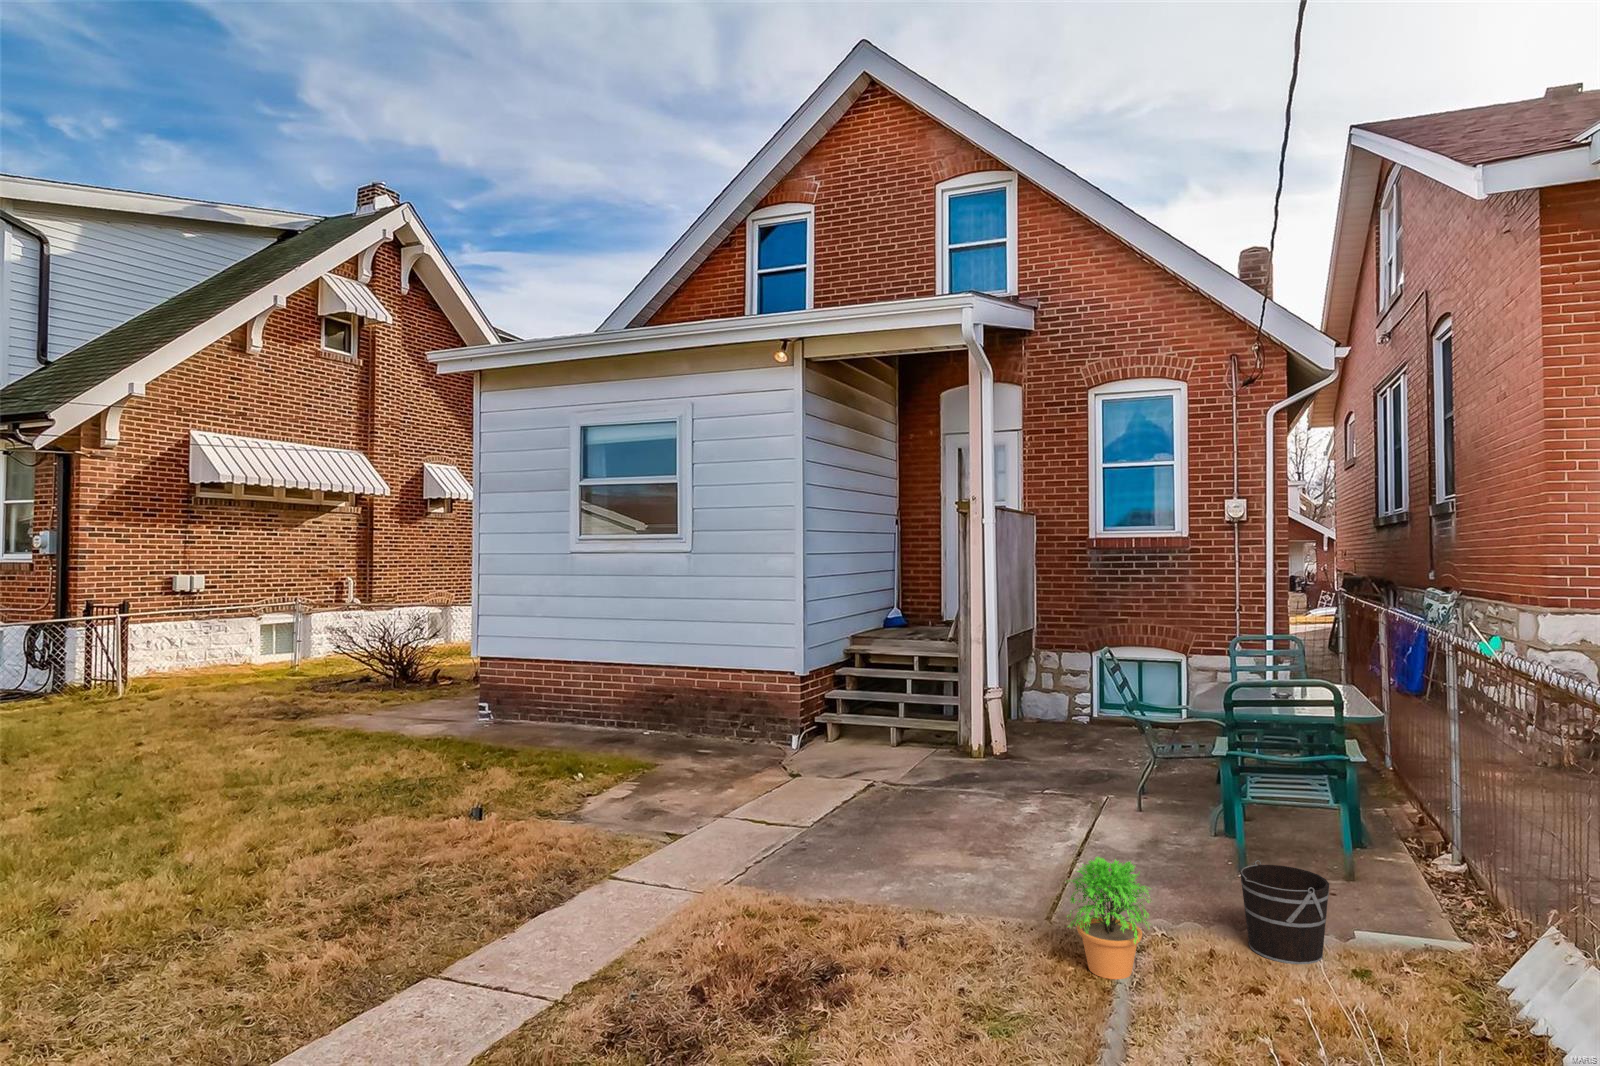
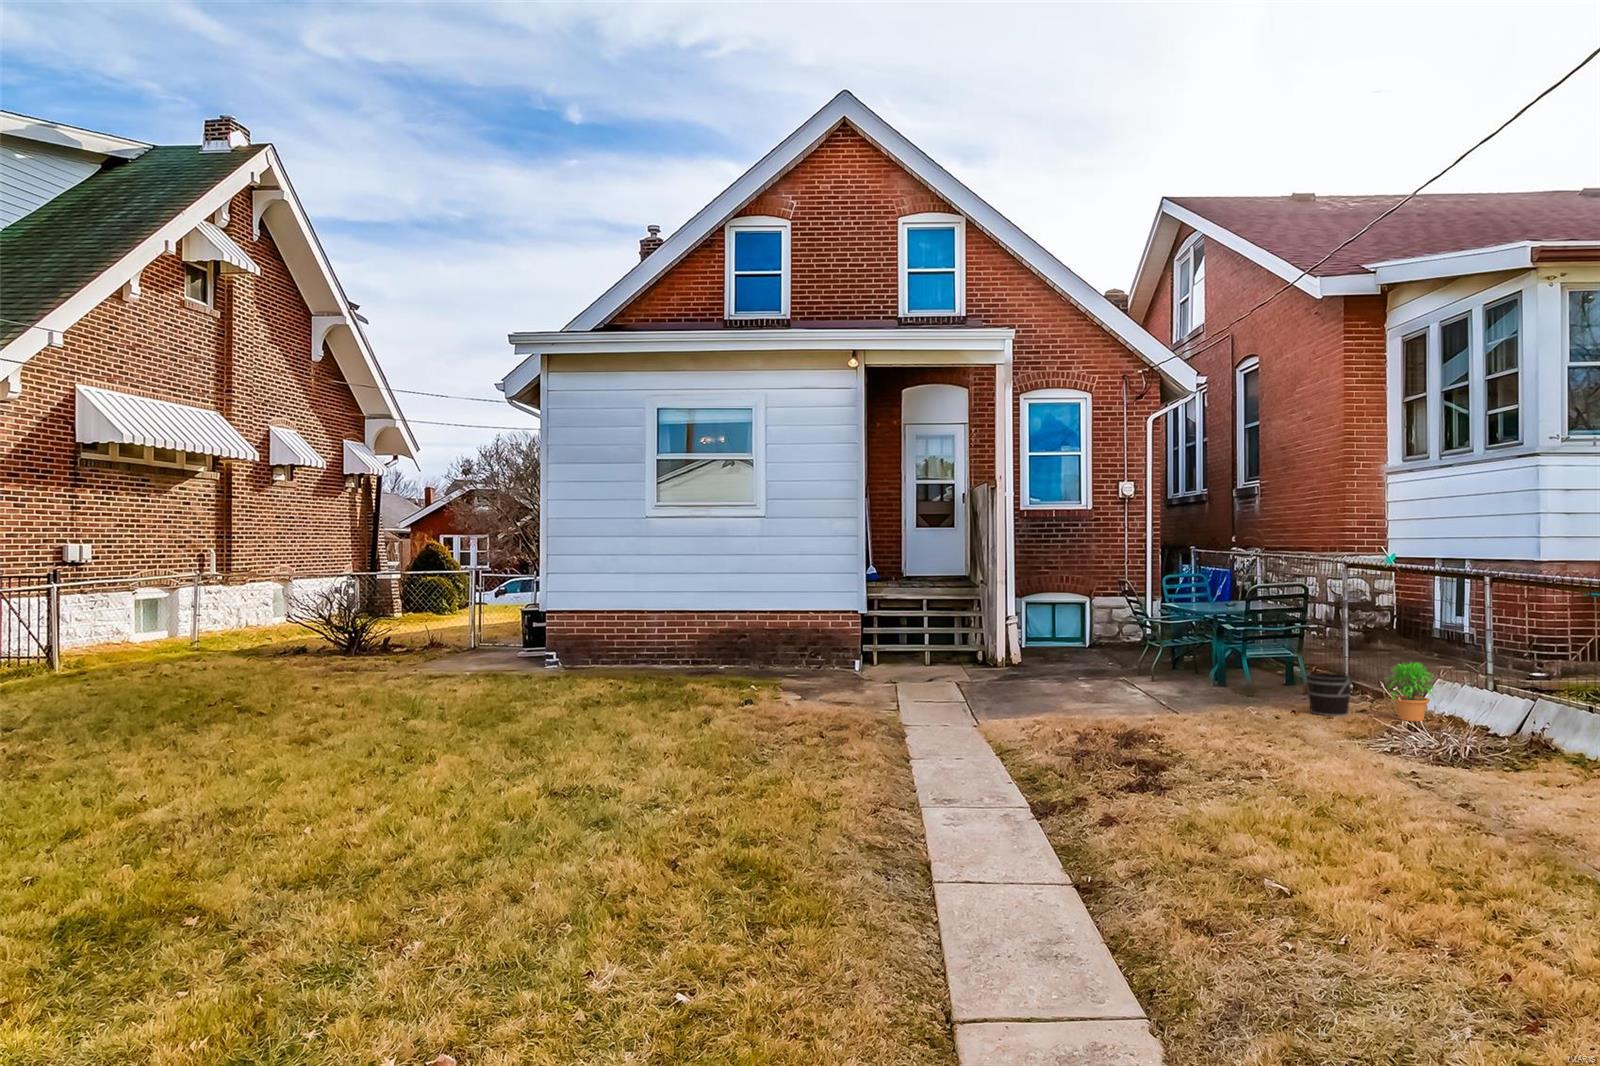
potted plant: present [1067,857,1150,979] -> present [1388,662,1435,721]

